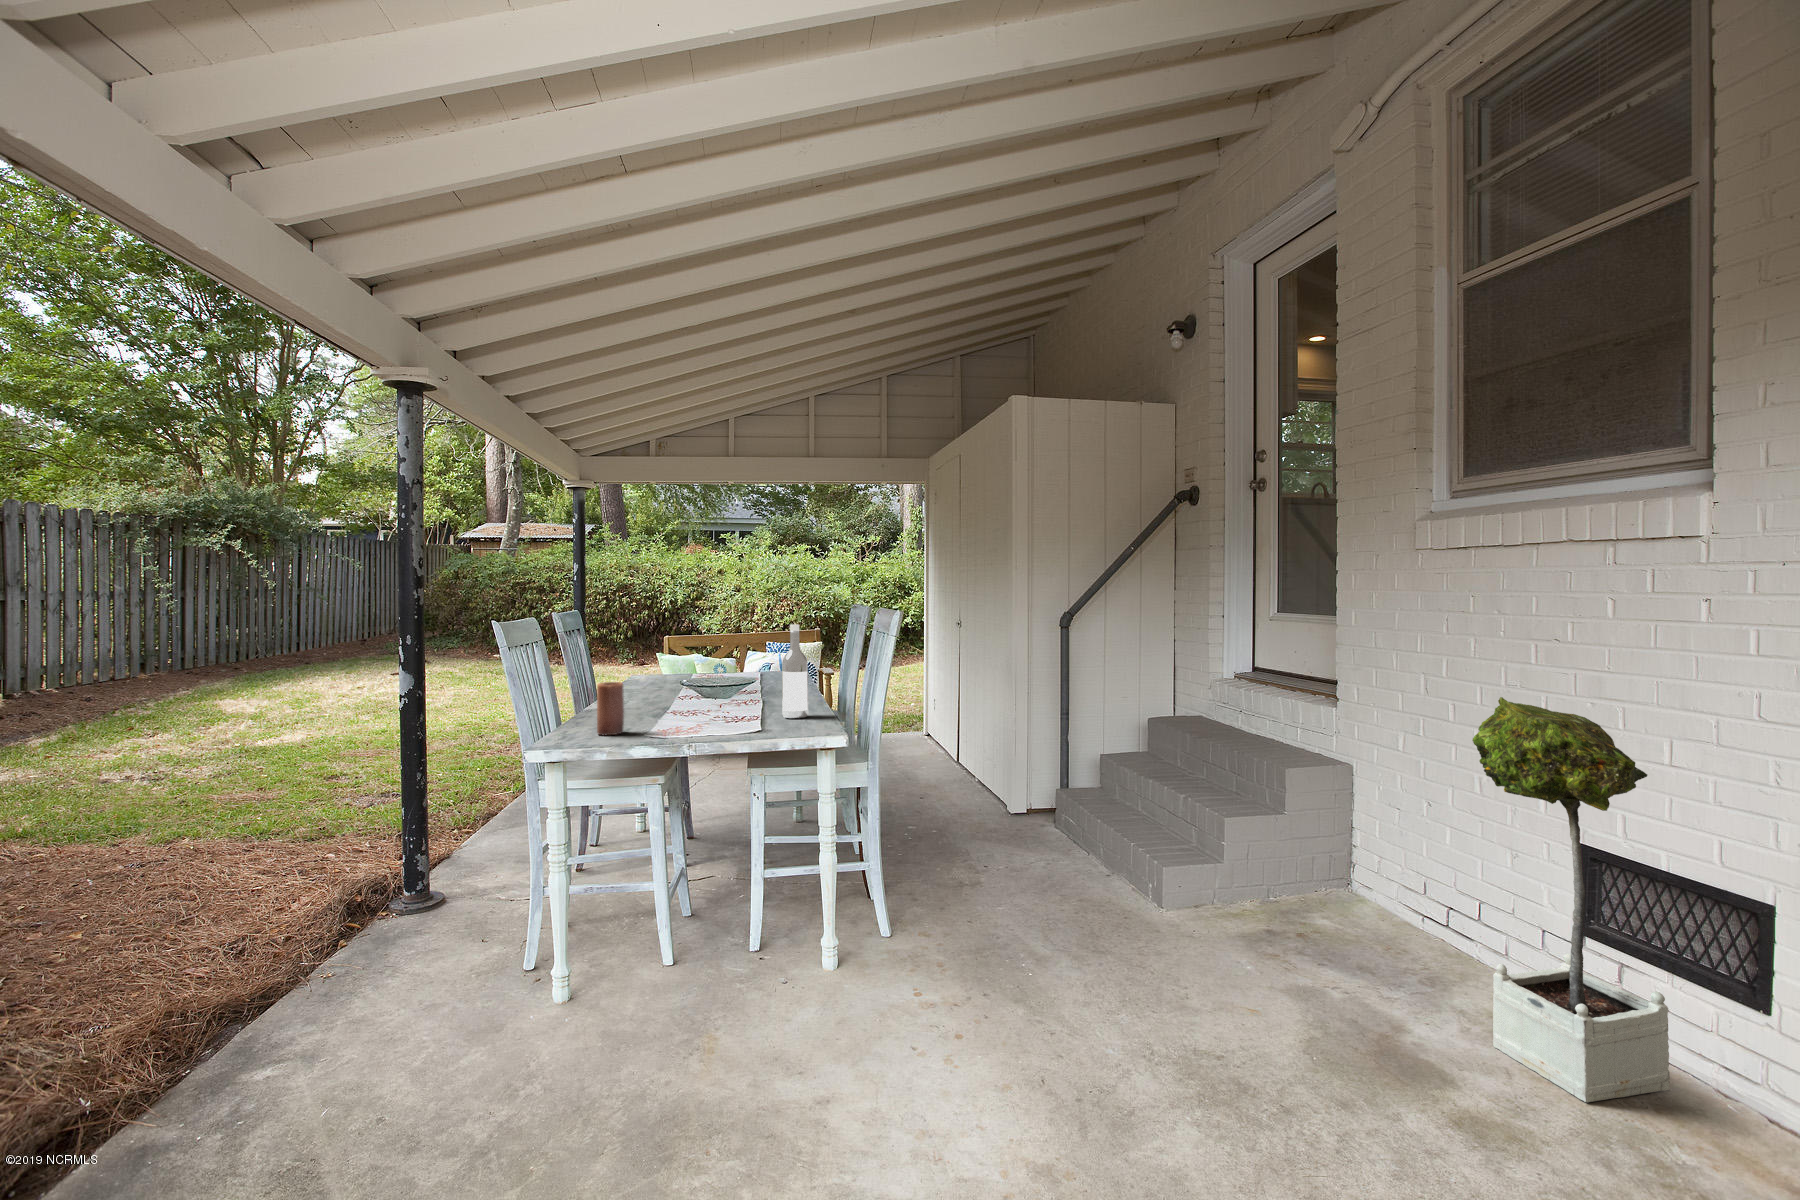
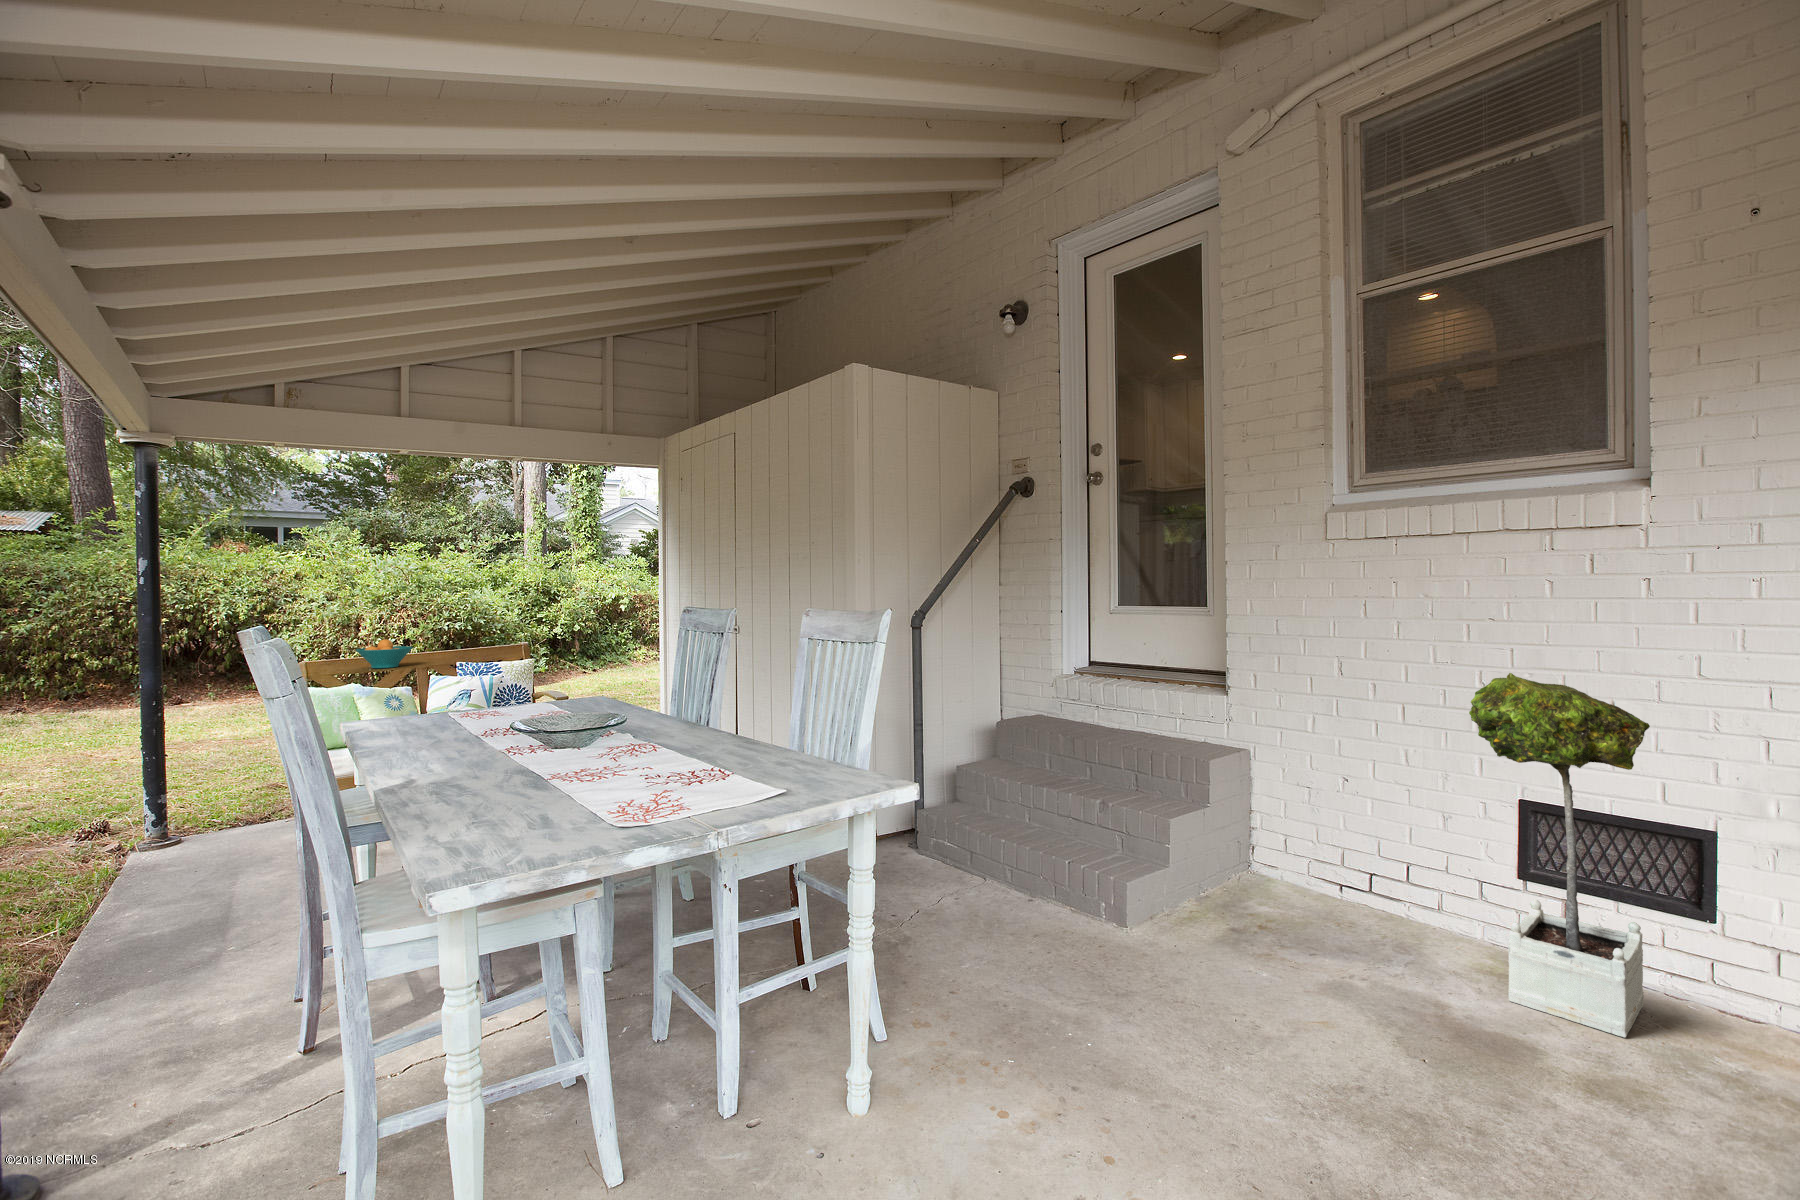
fruit bowl: none [710,623,747,645] -> present [356,639,413,668]
wine bottle: present [782,624,808,718] -> none [735,632,772,765]
candle: present [597,682,624,735] -> none [483,738,529,833]

